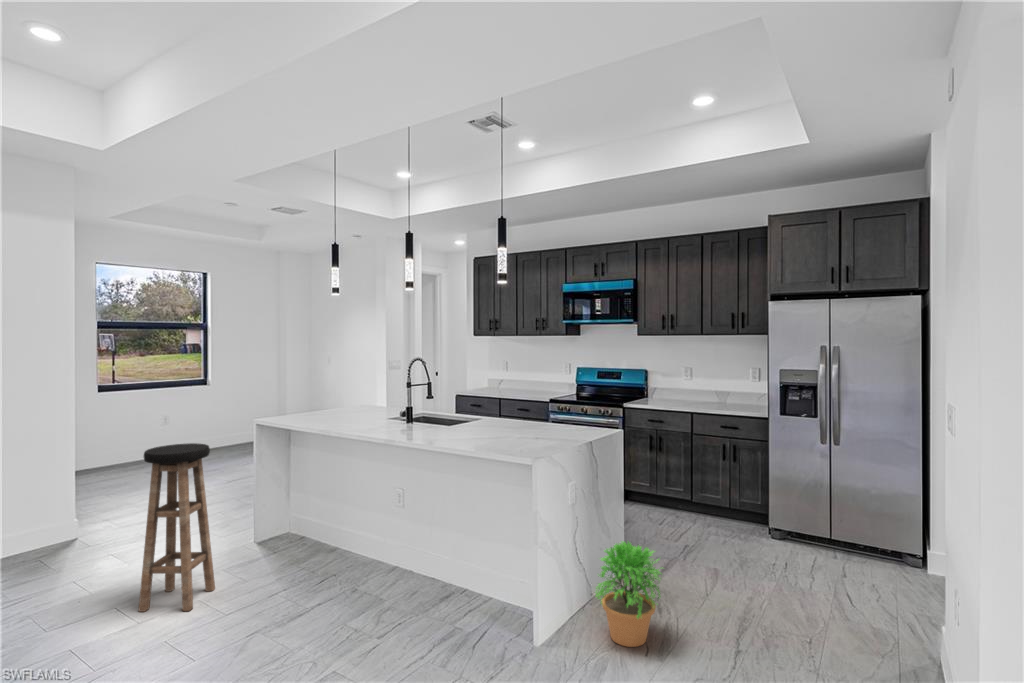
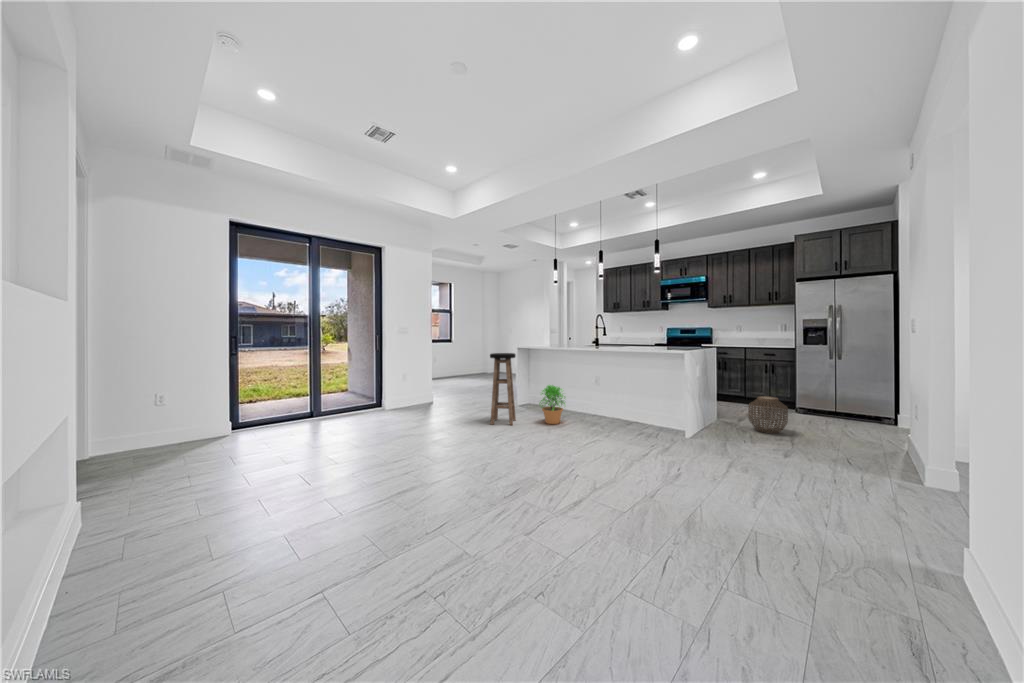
woven basket: none [674,529,743,610] -> present [748,396,788,434]
potted plant: present [596,542,660,647] -> present [539,385,565,424]

